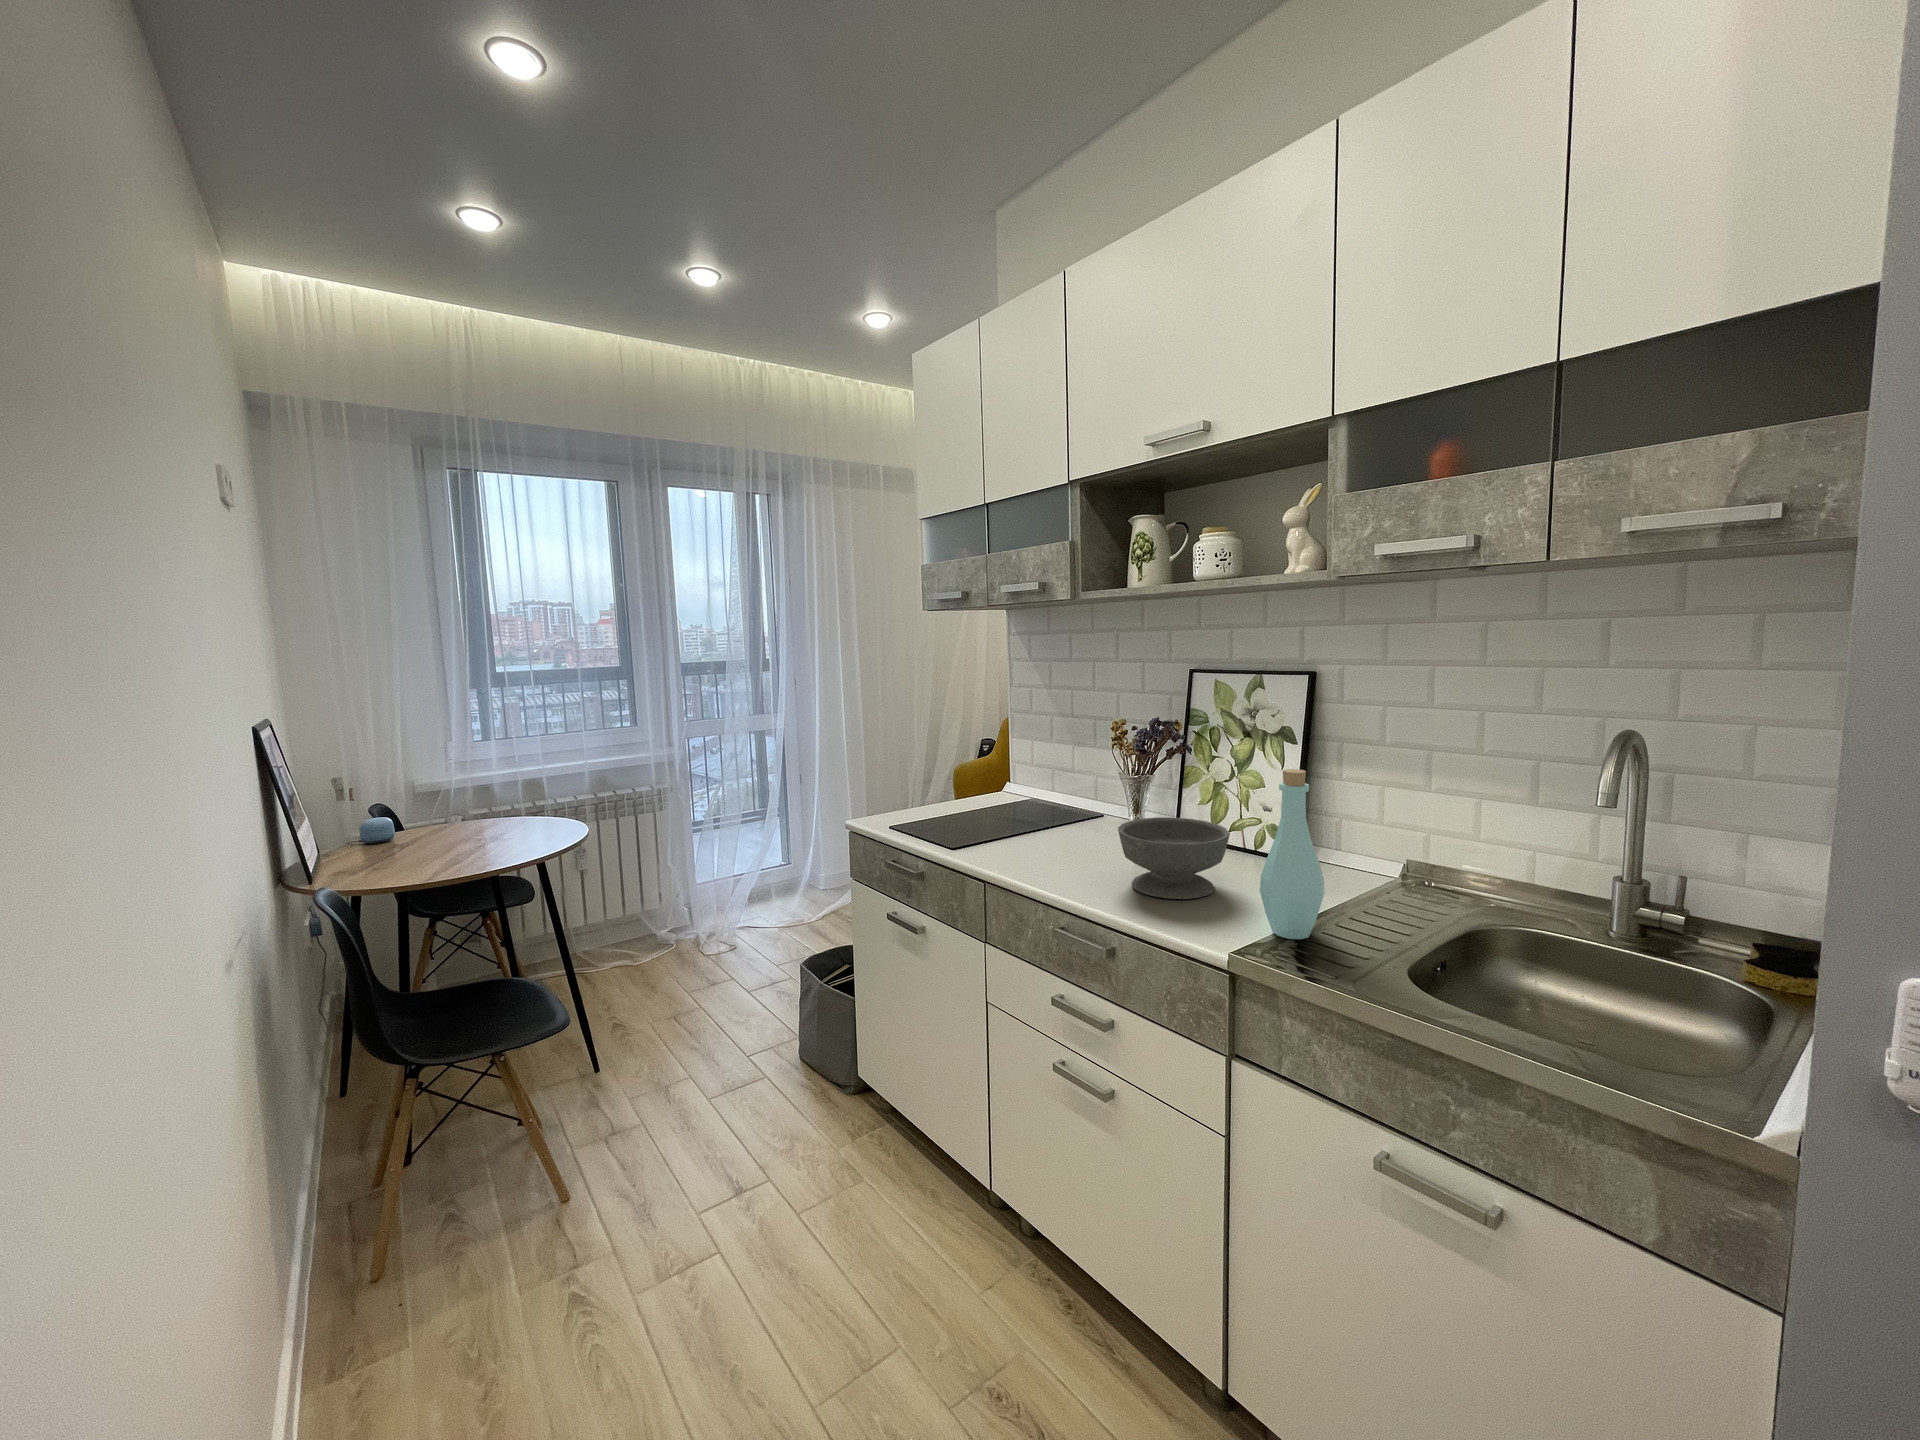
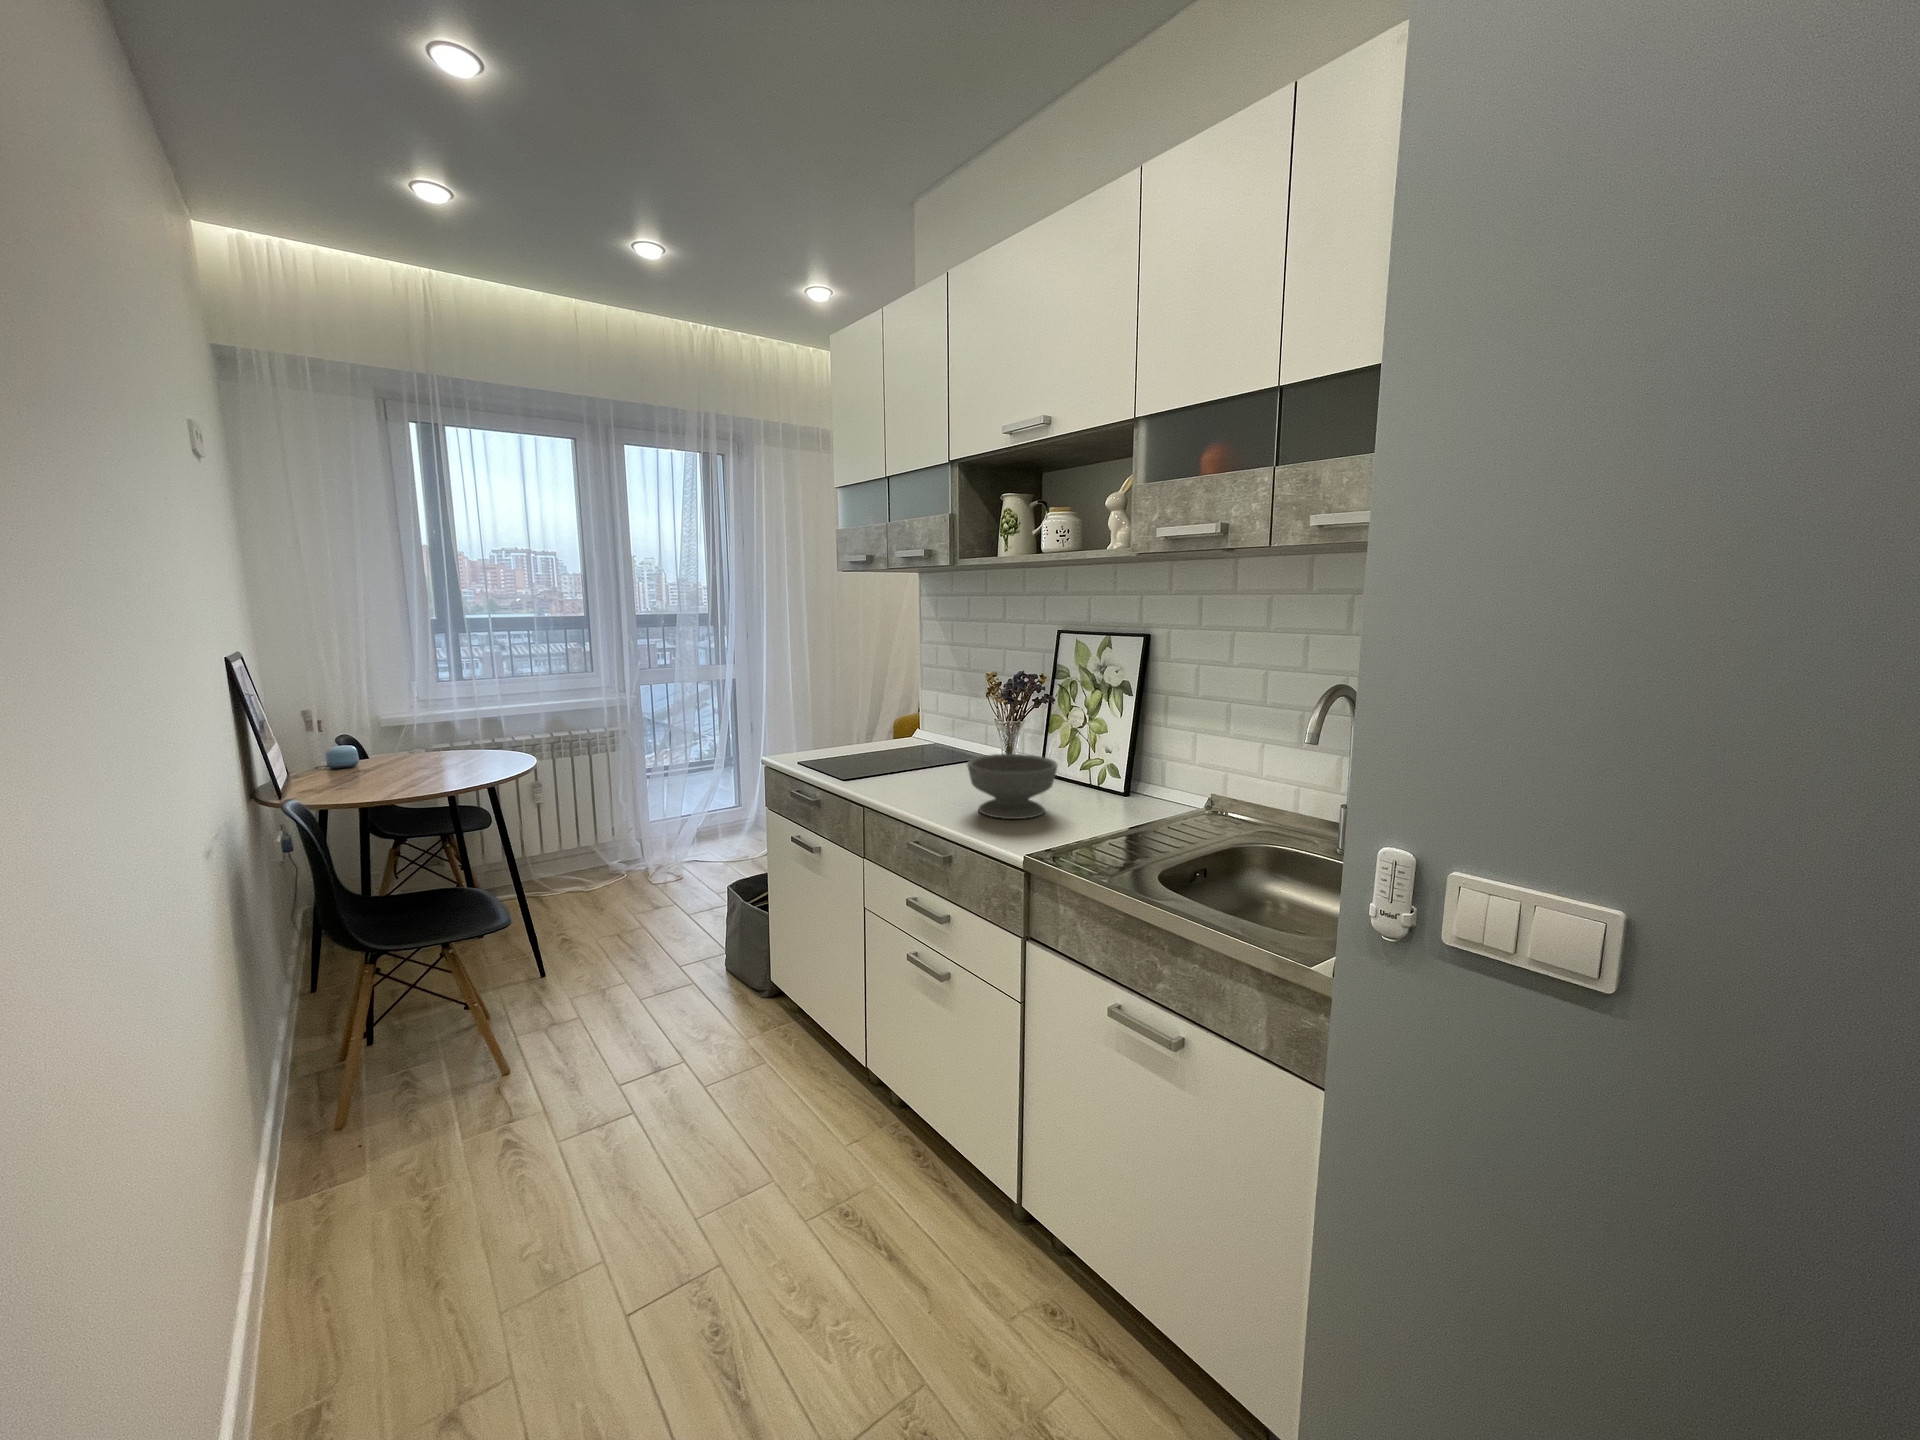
bottle: present [1260,769,1324,939] -> none [1061,710,1111,848]

